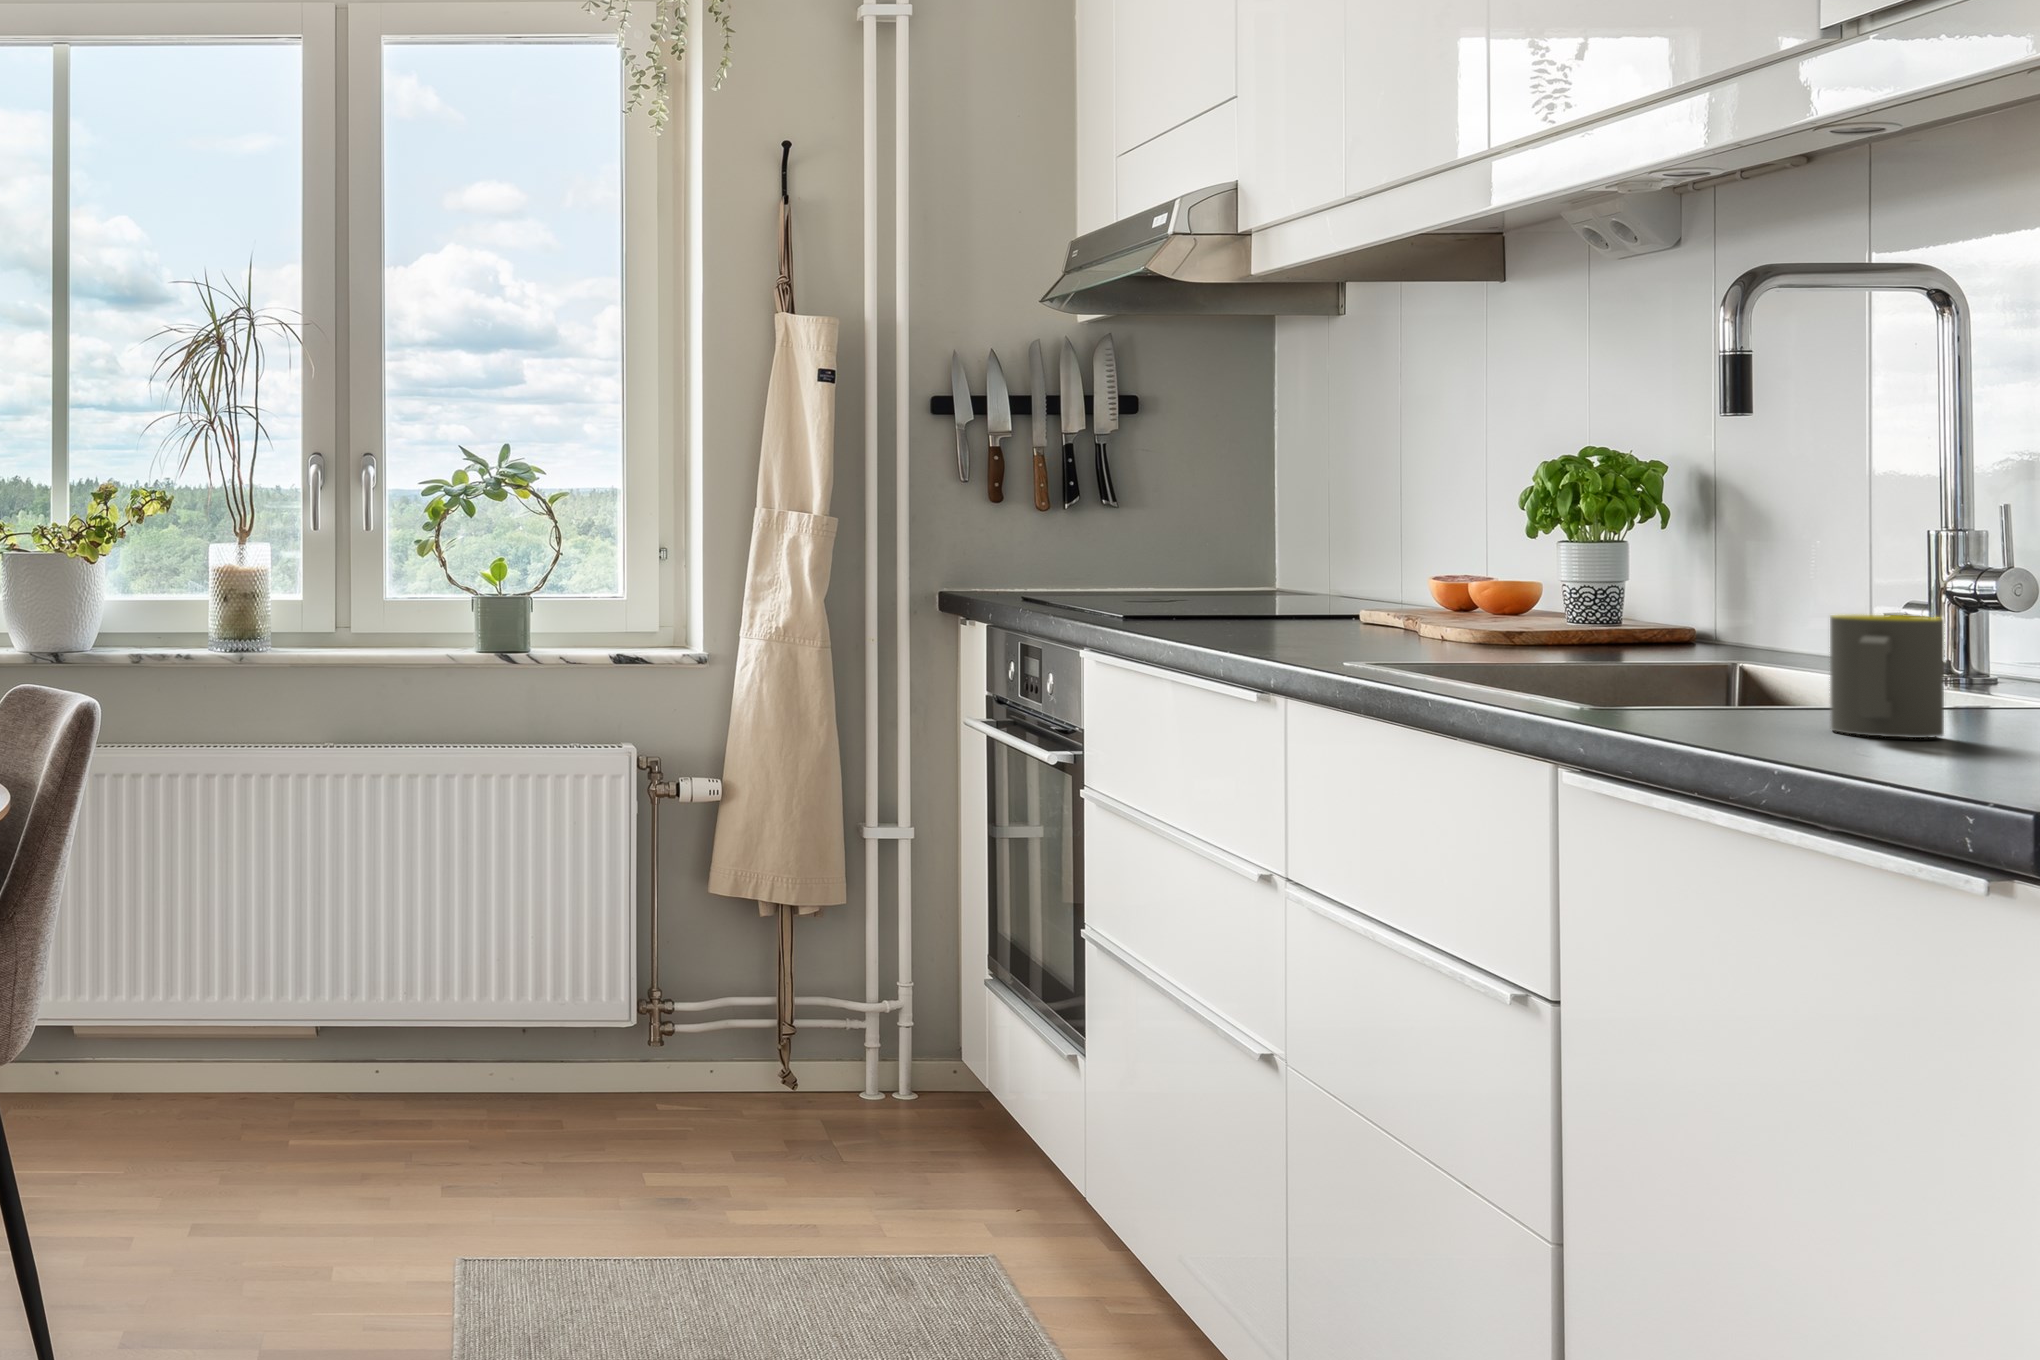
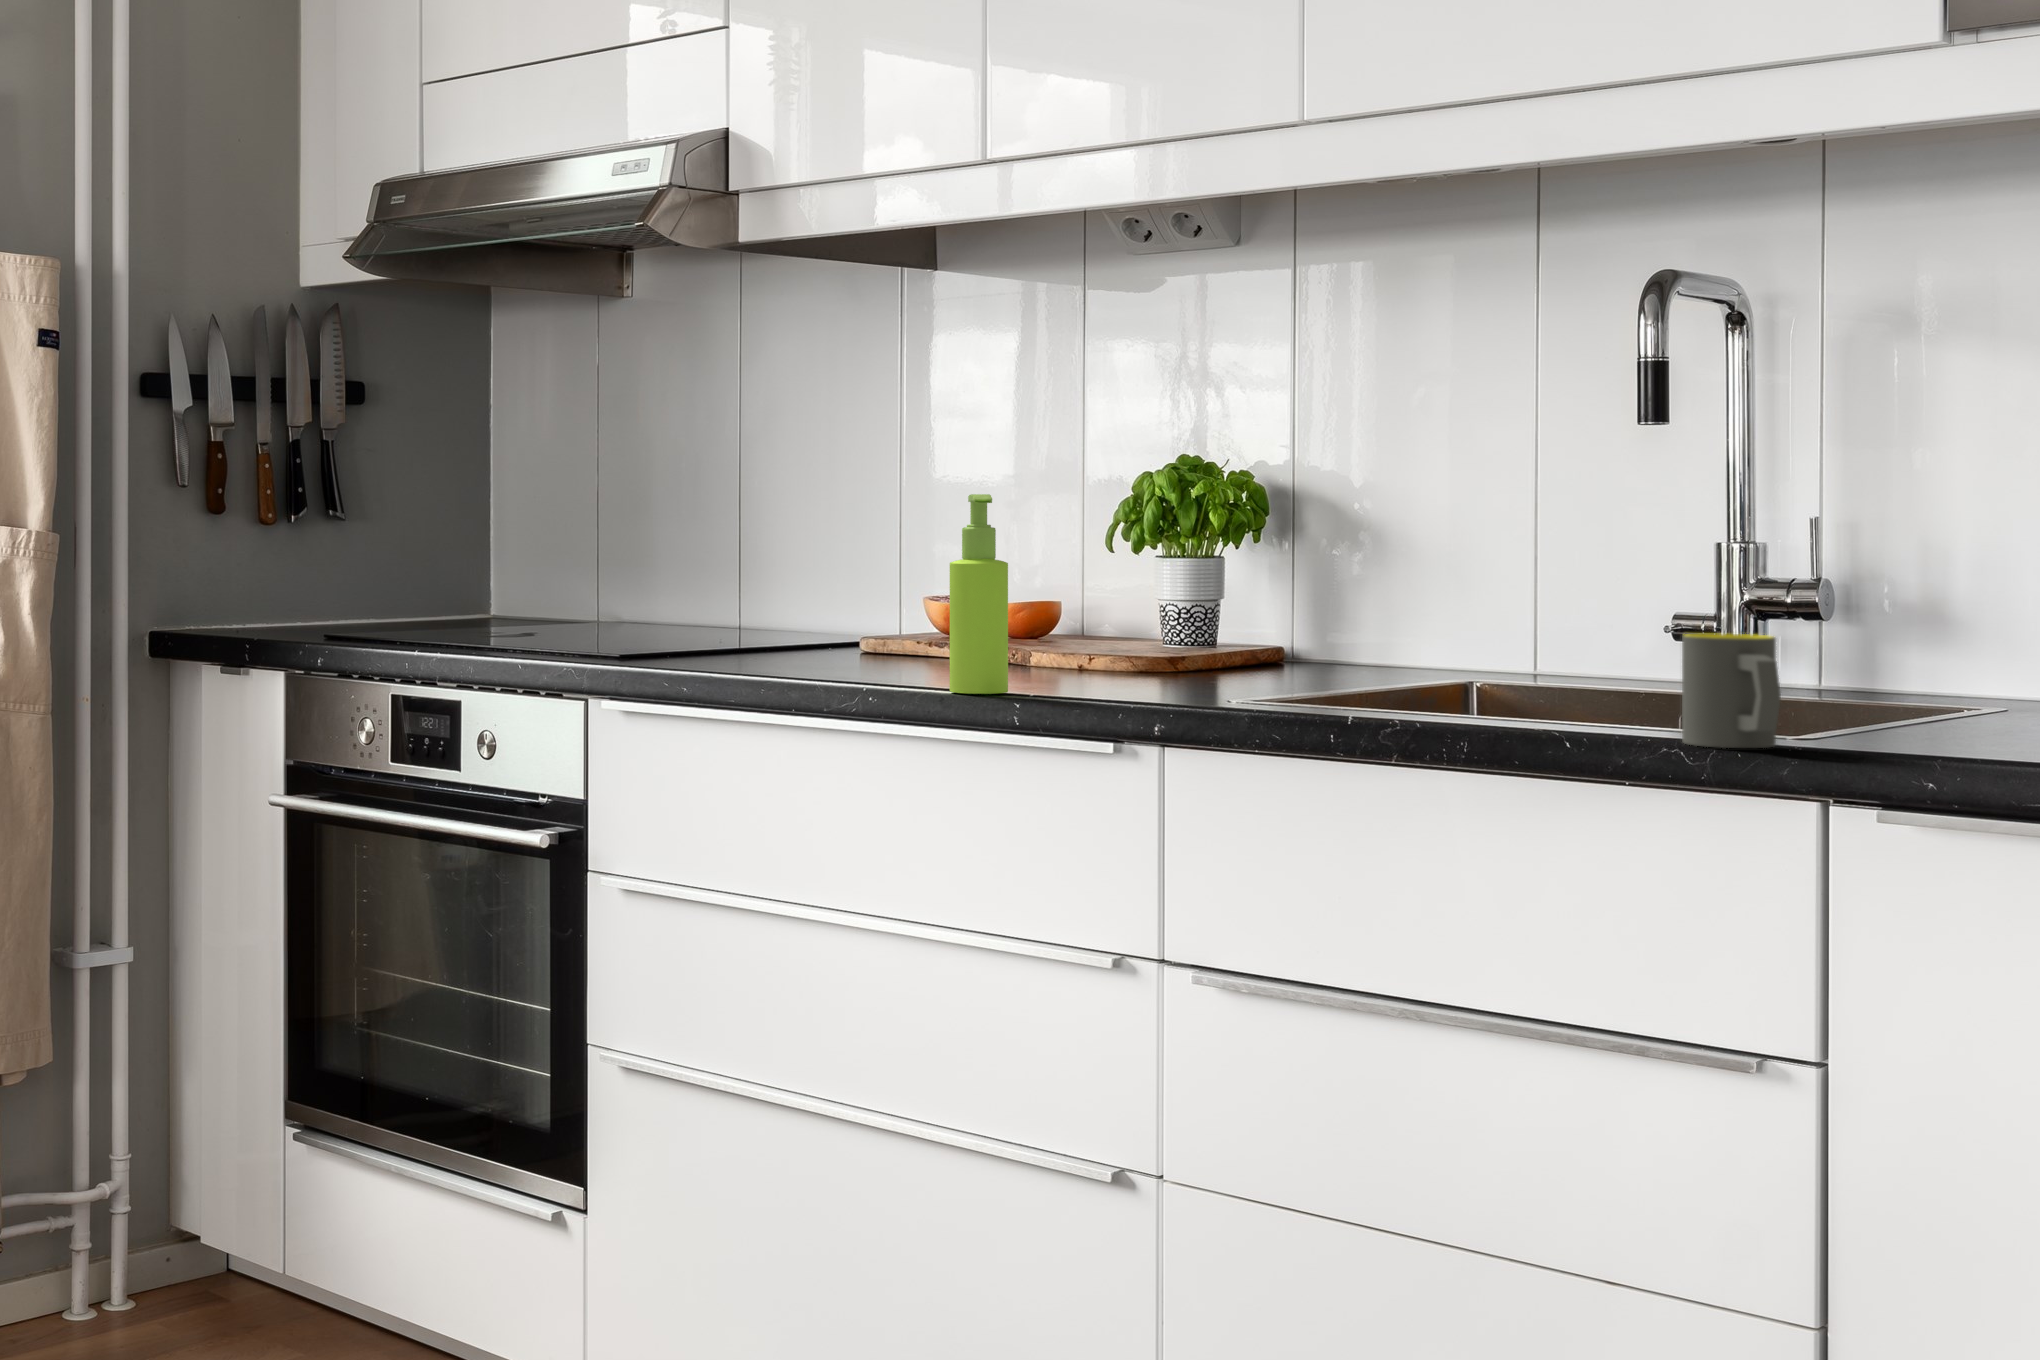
soap dispenser: none [1278,478,1334,654] -> present [950,494,1008,694]

